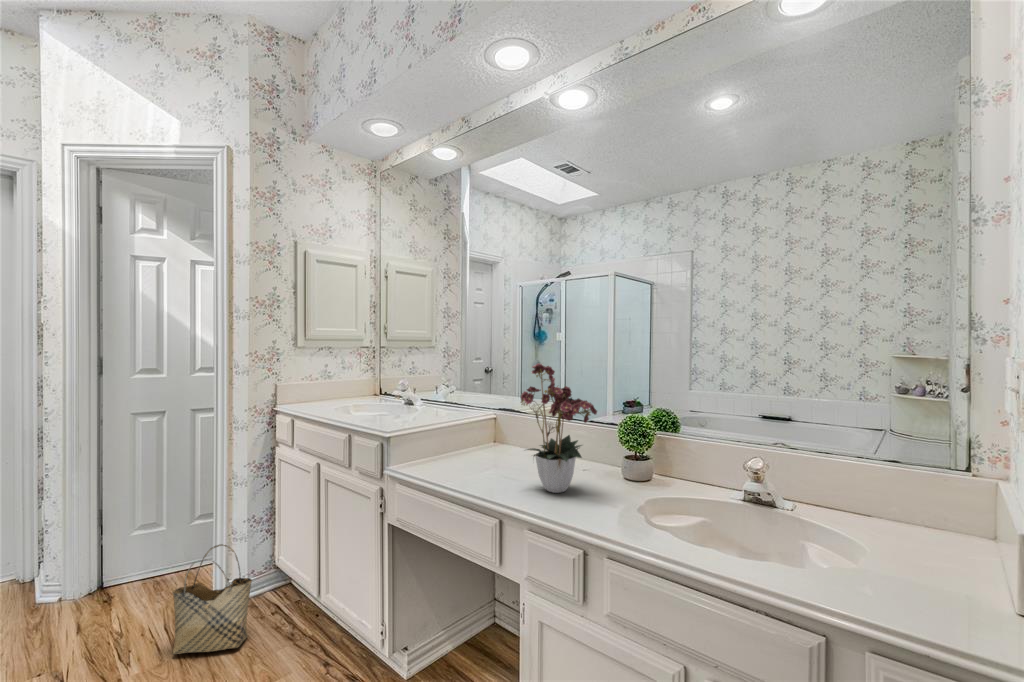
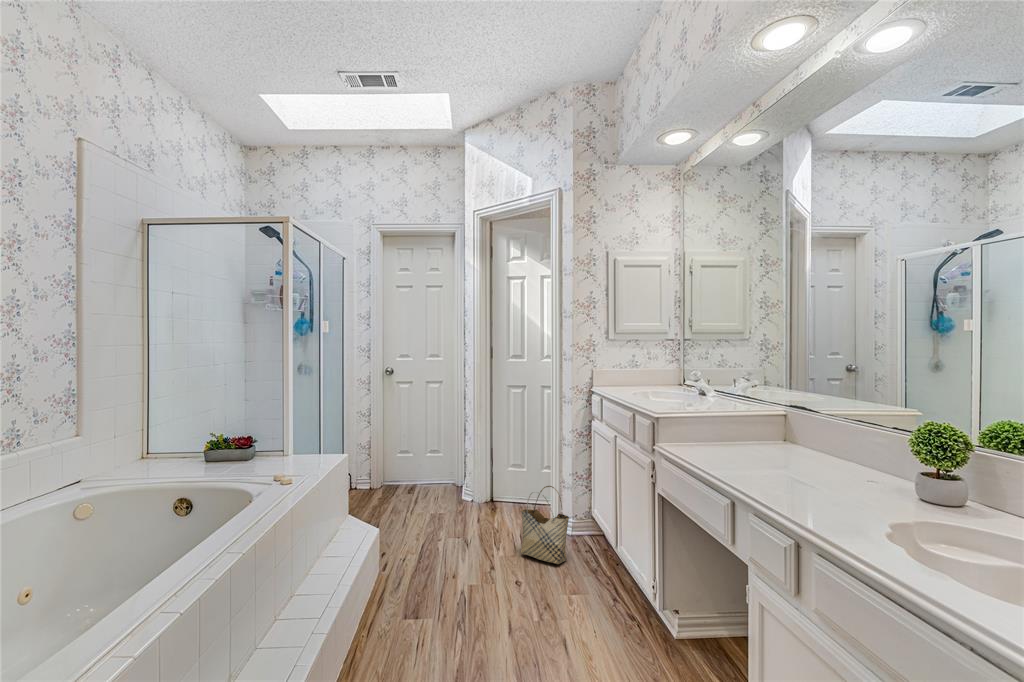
flower arrangement: present [521,363,597,493] -> none [763,348,863,492]

